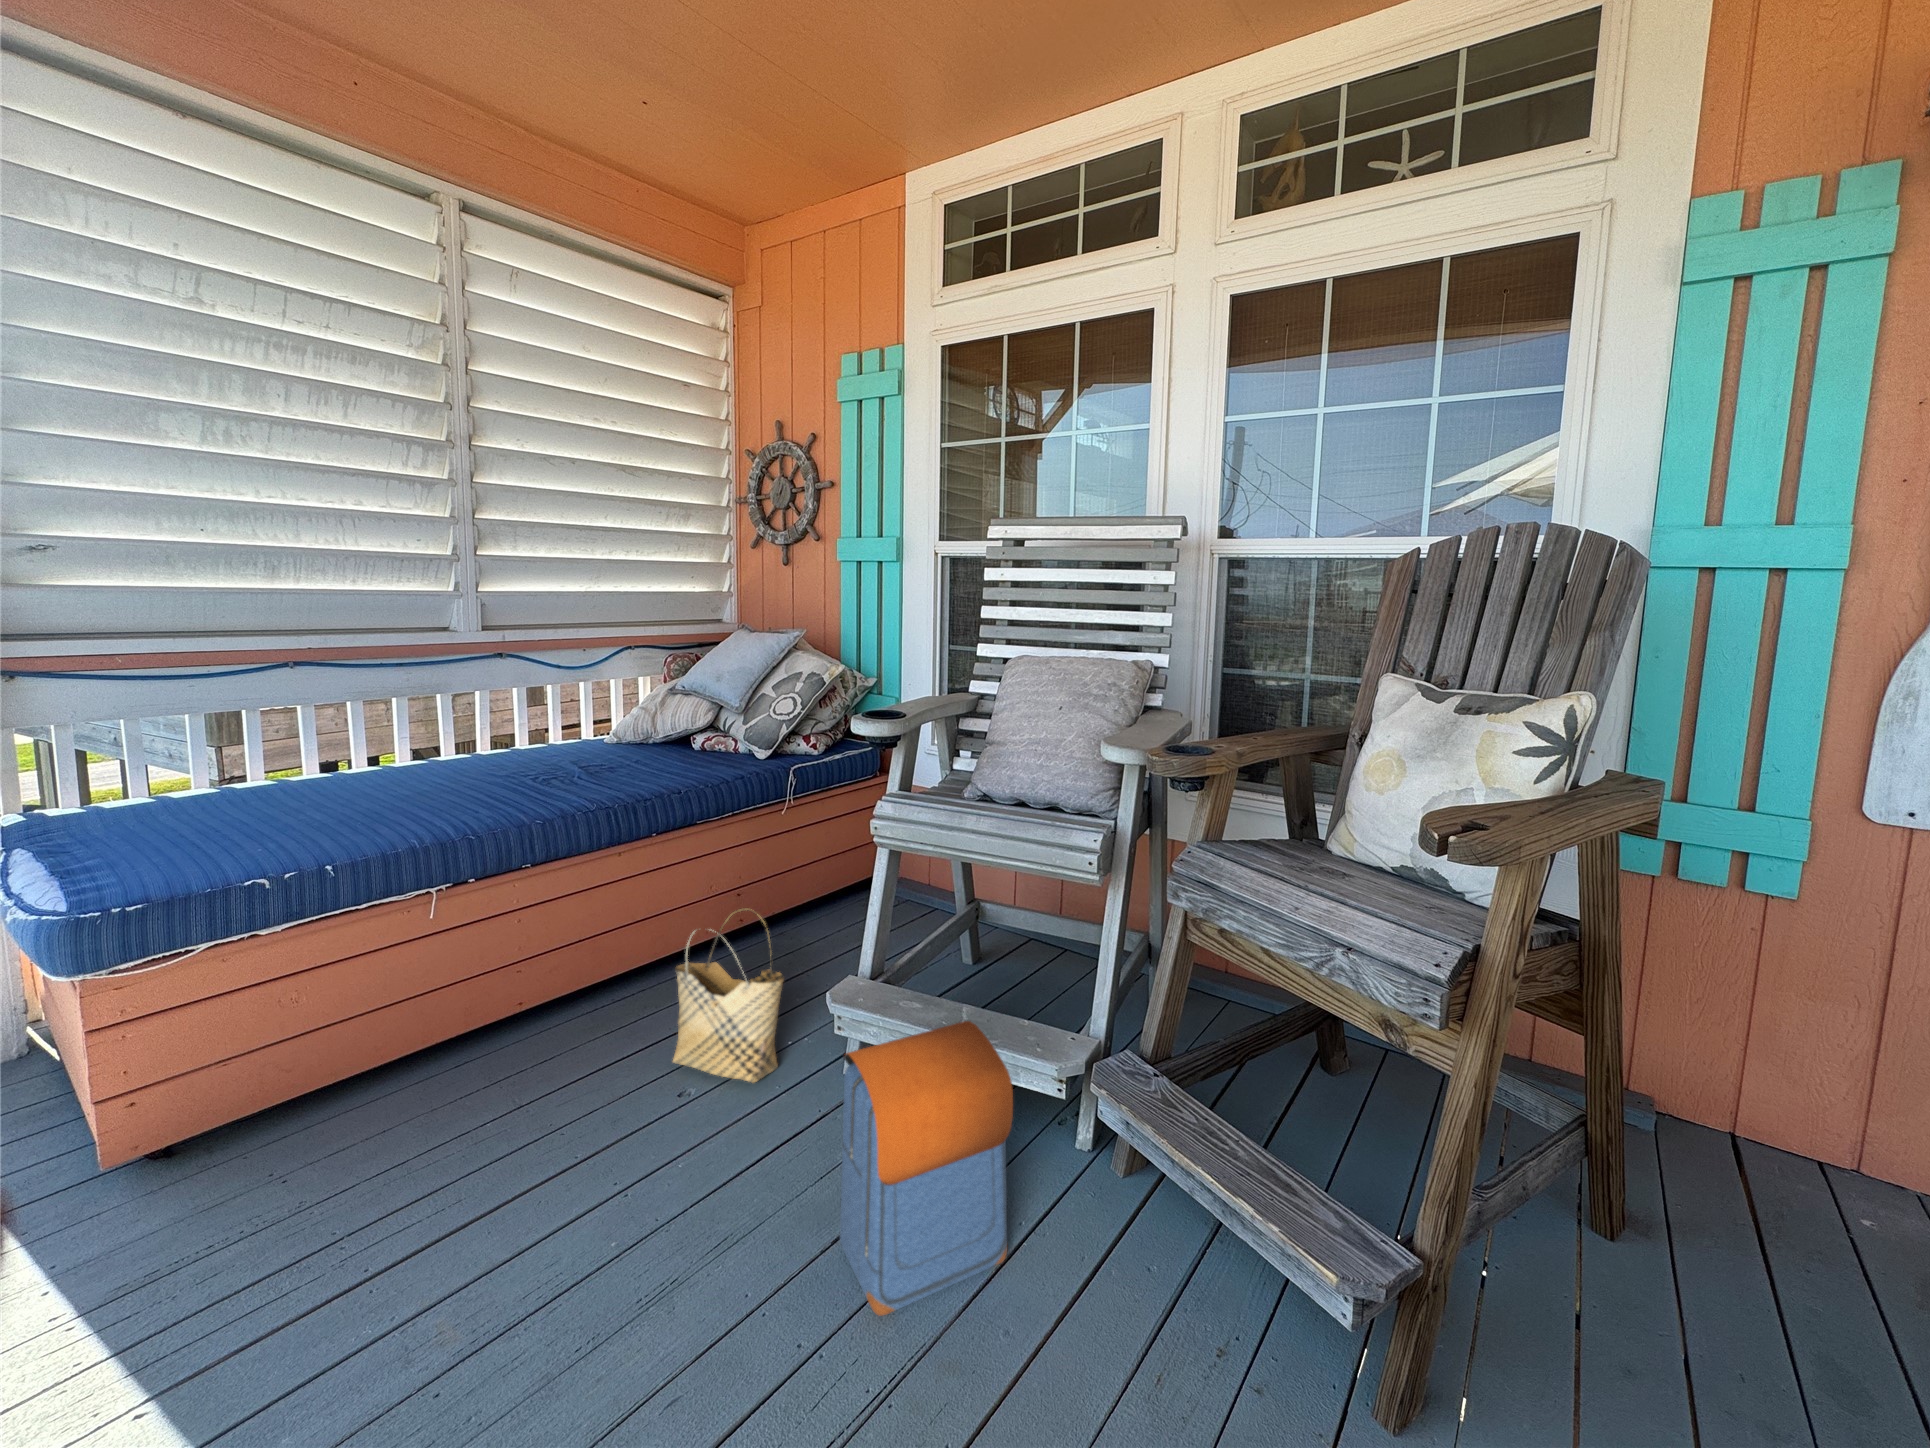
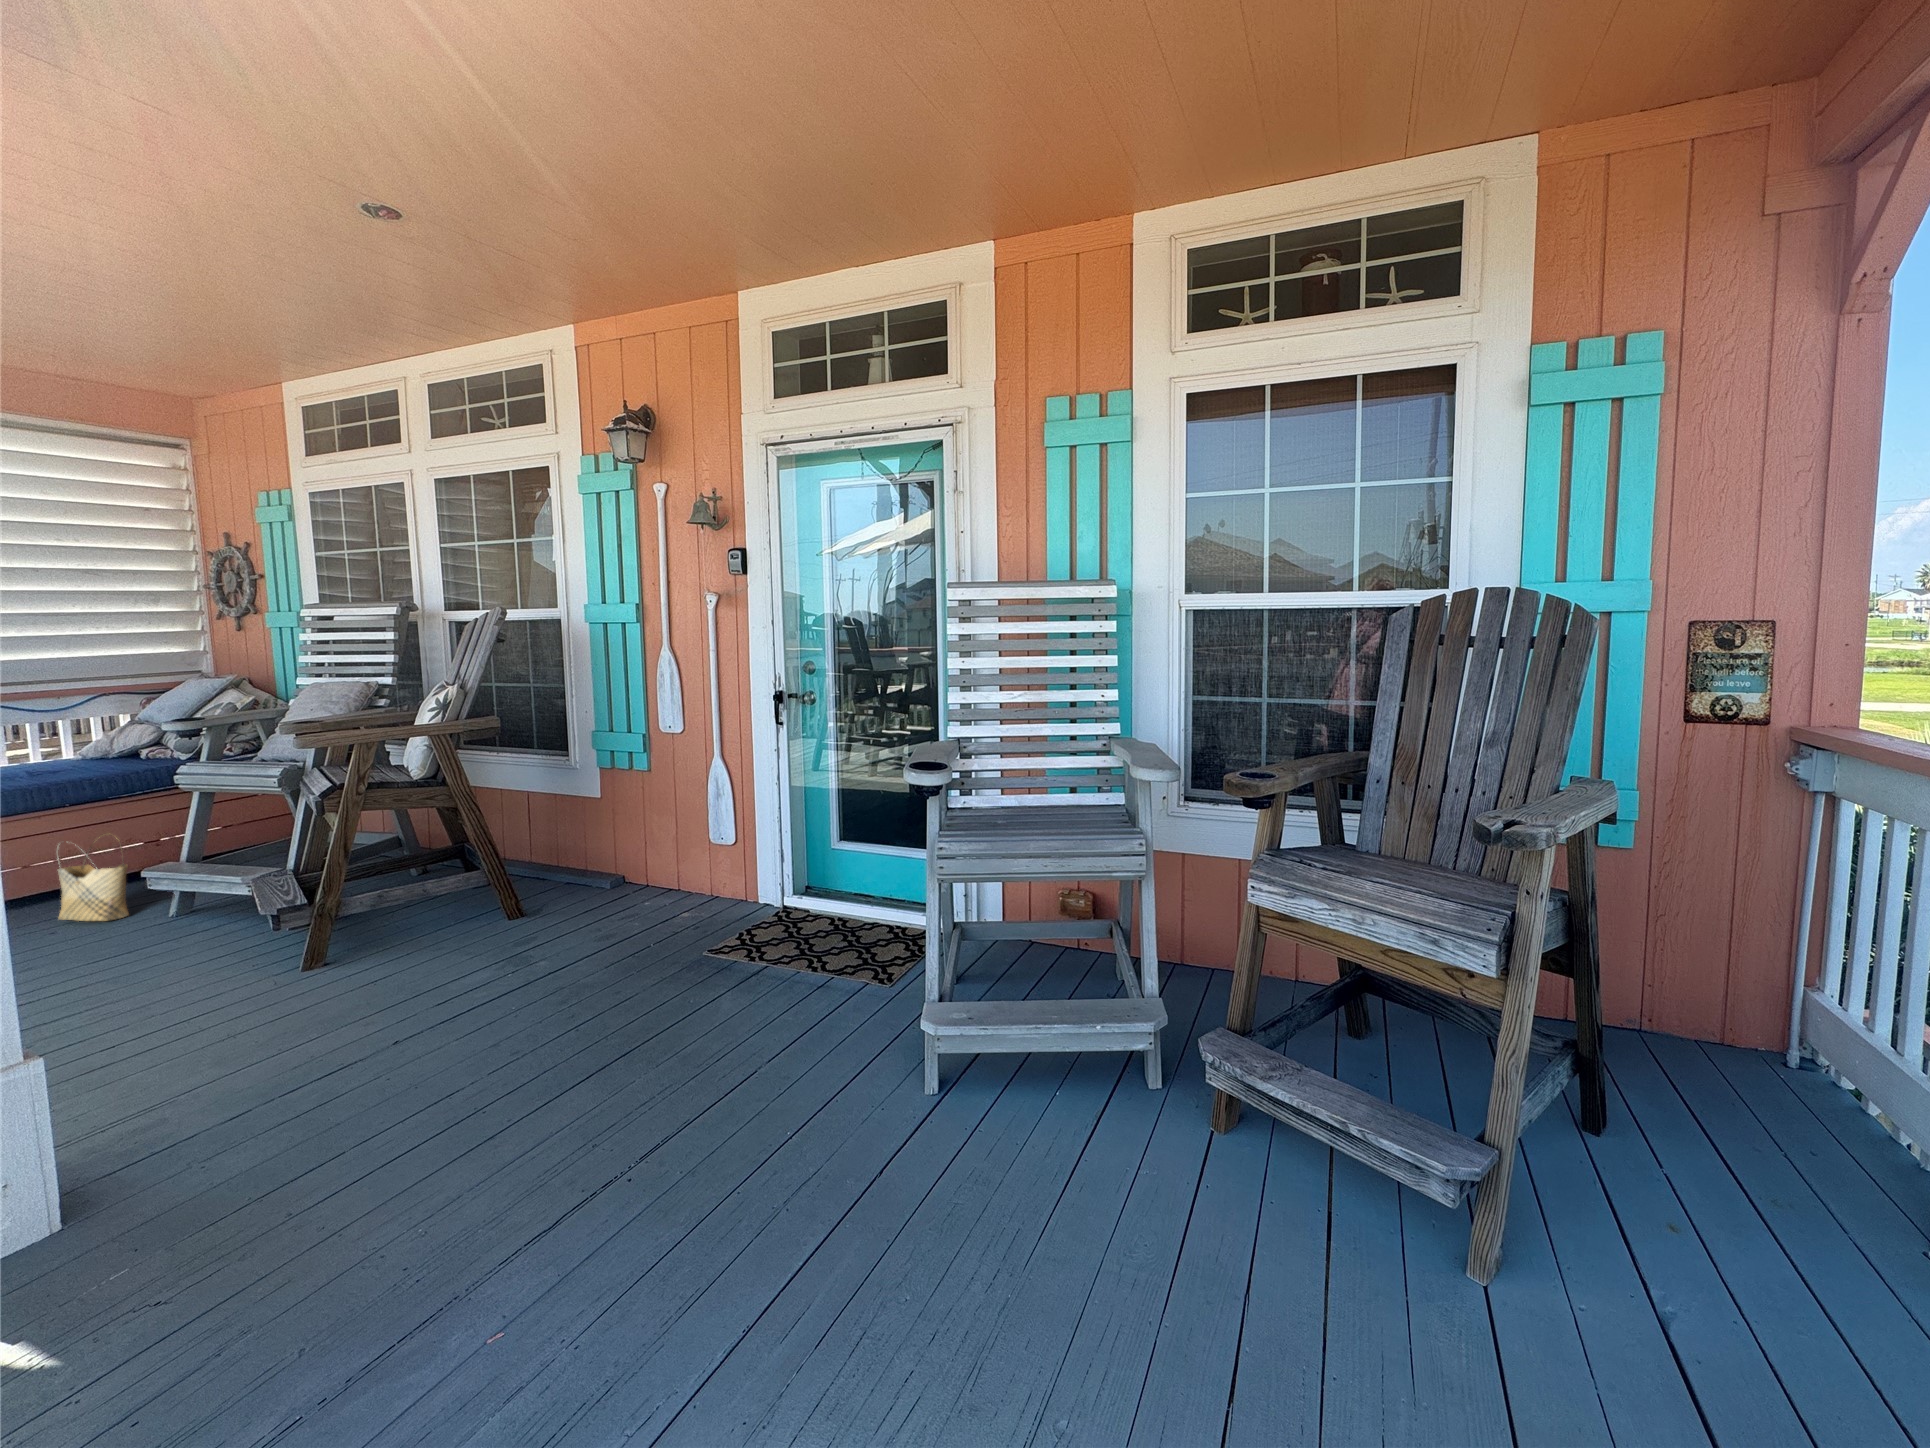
backpack: present [840,1021,1013,1316] -> none [79,855,185,972]

